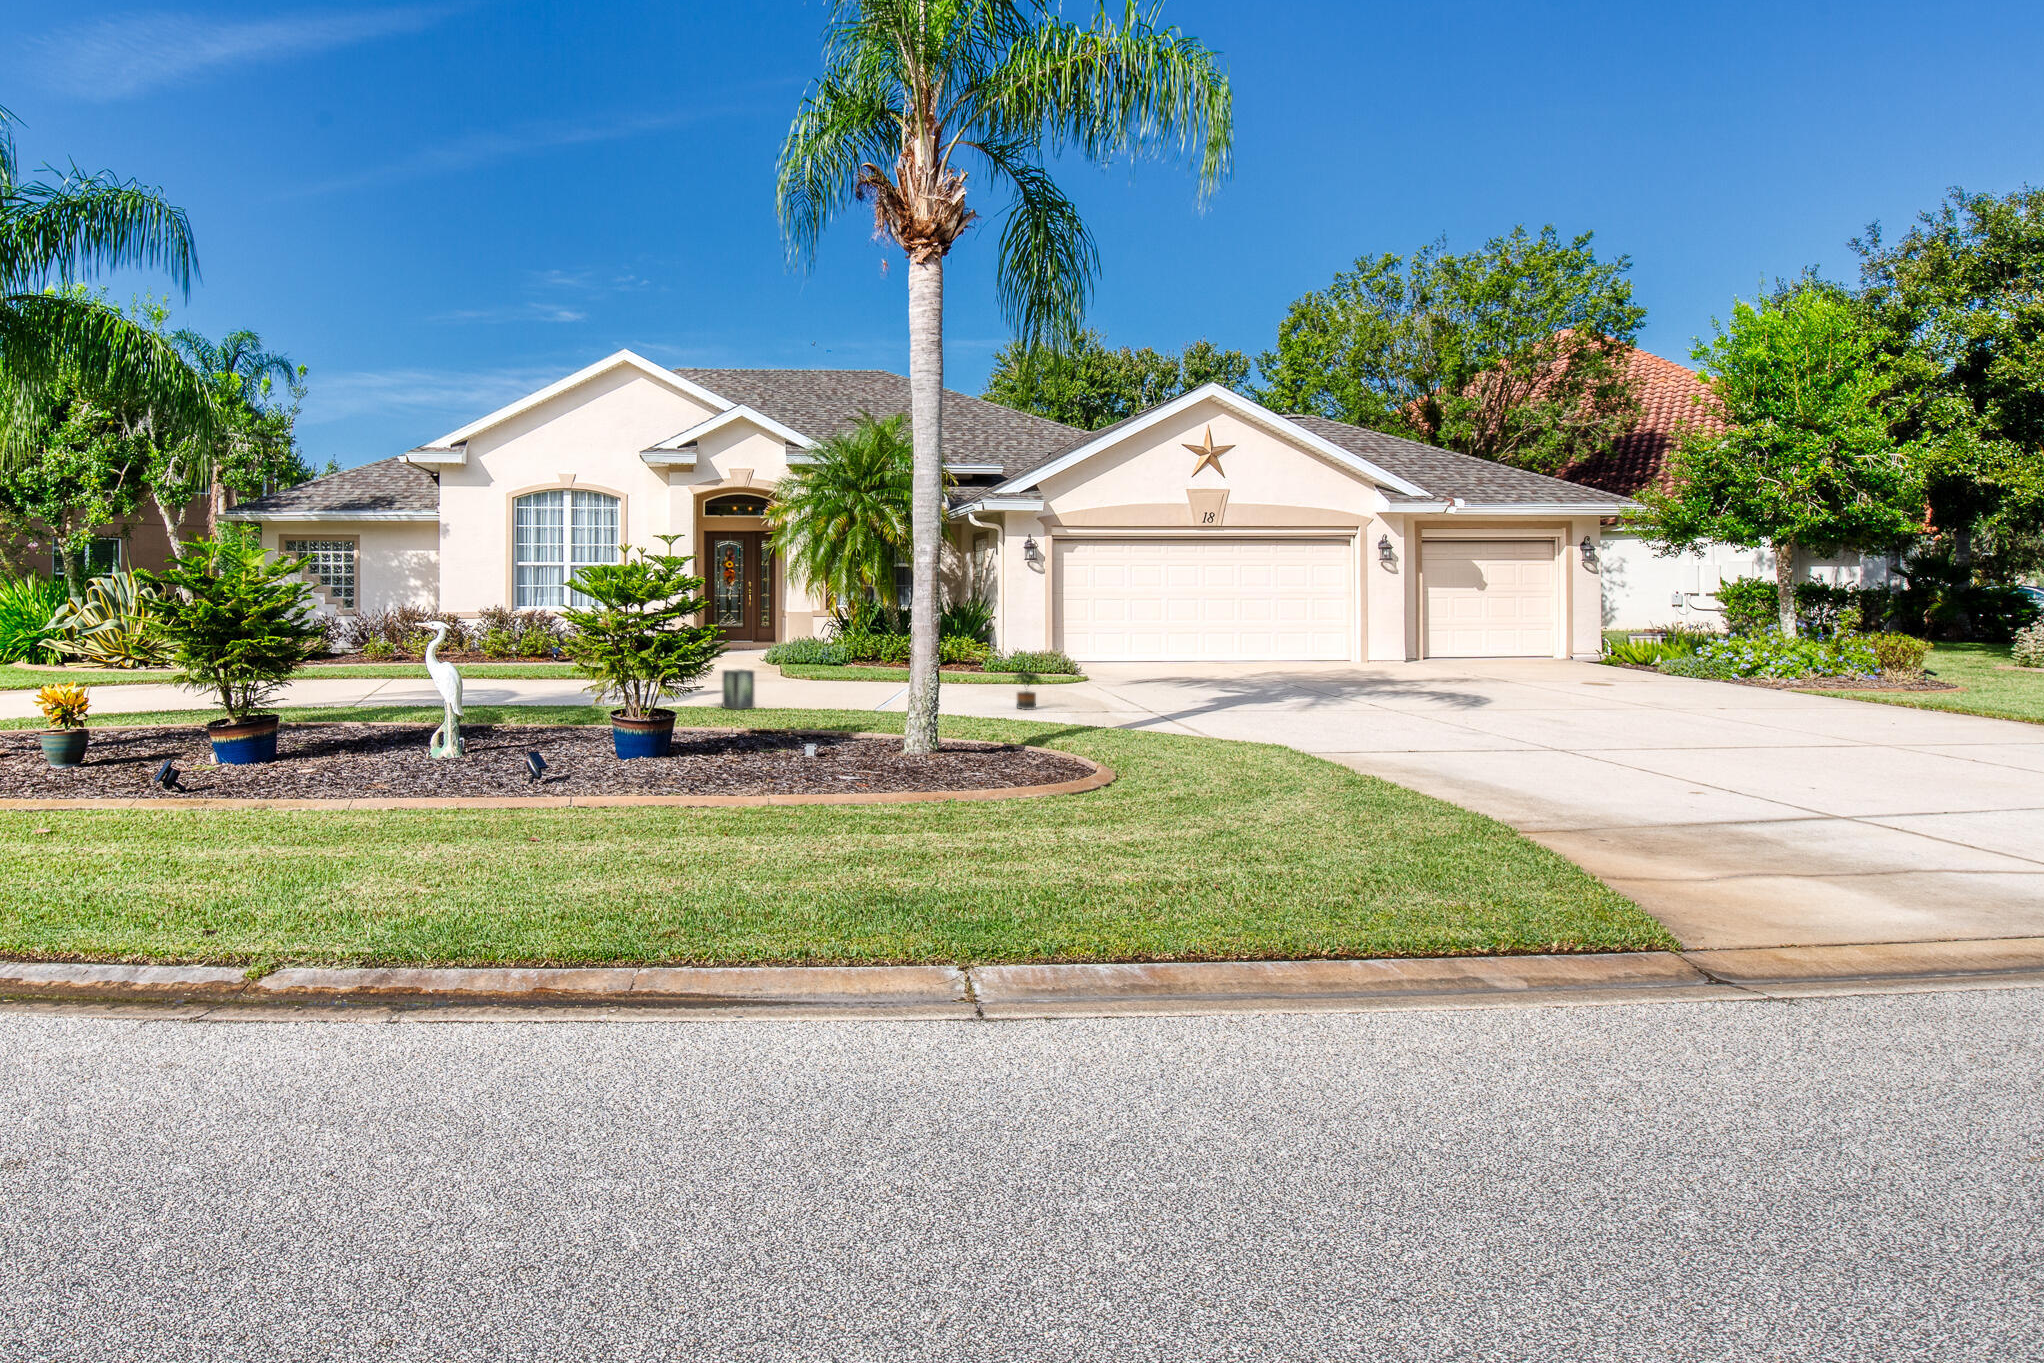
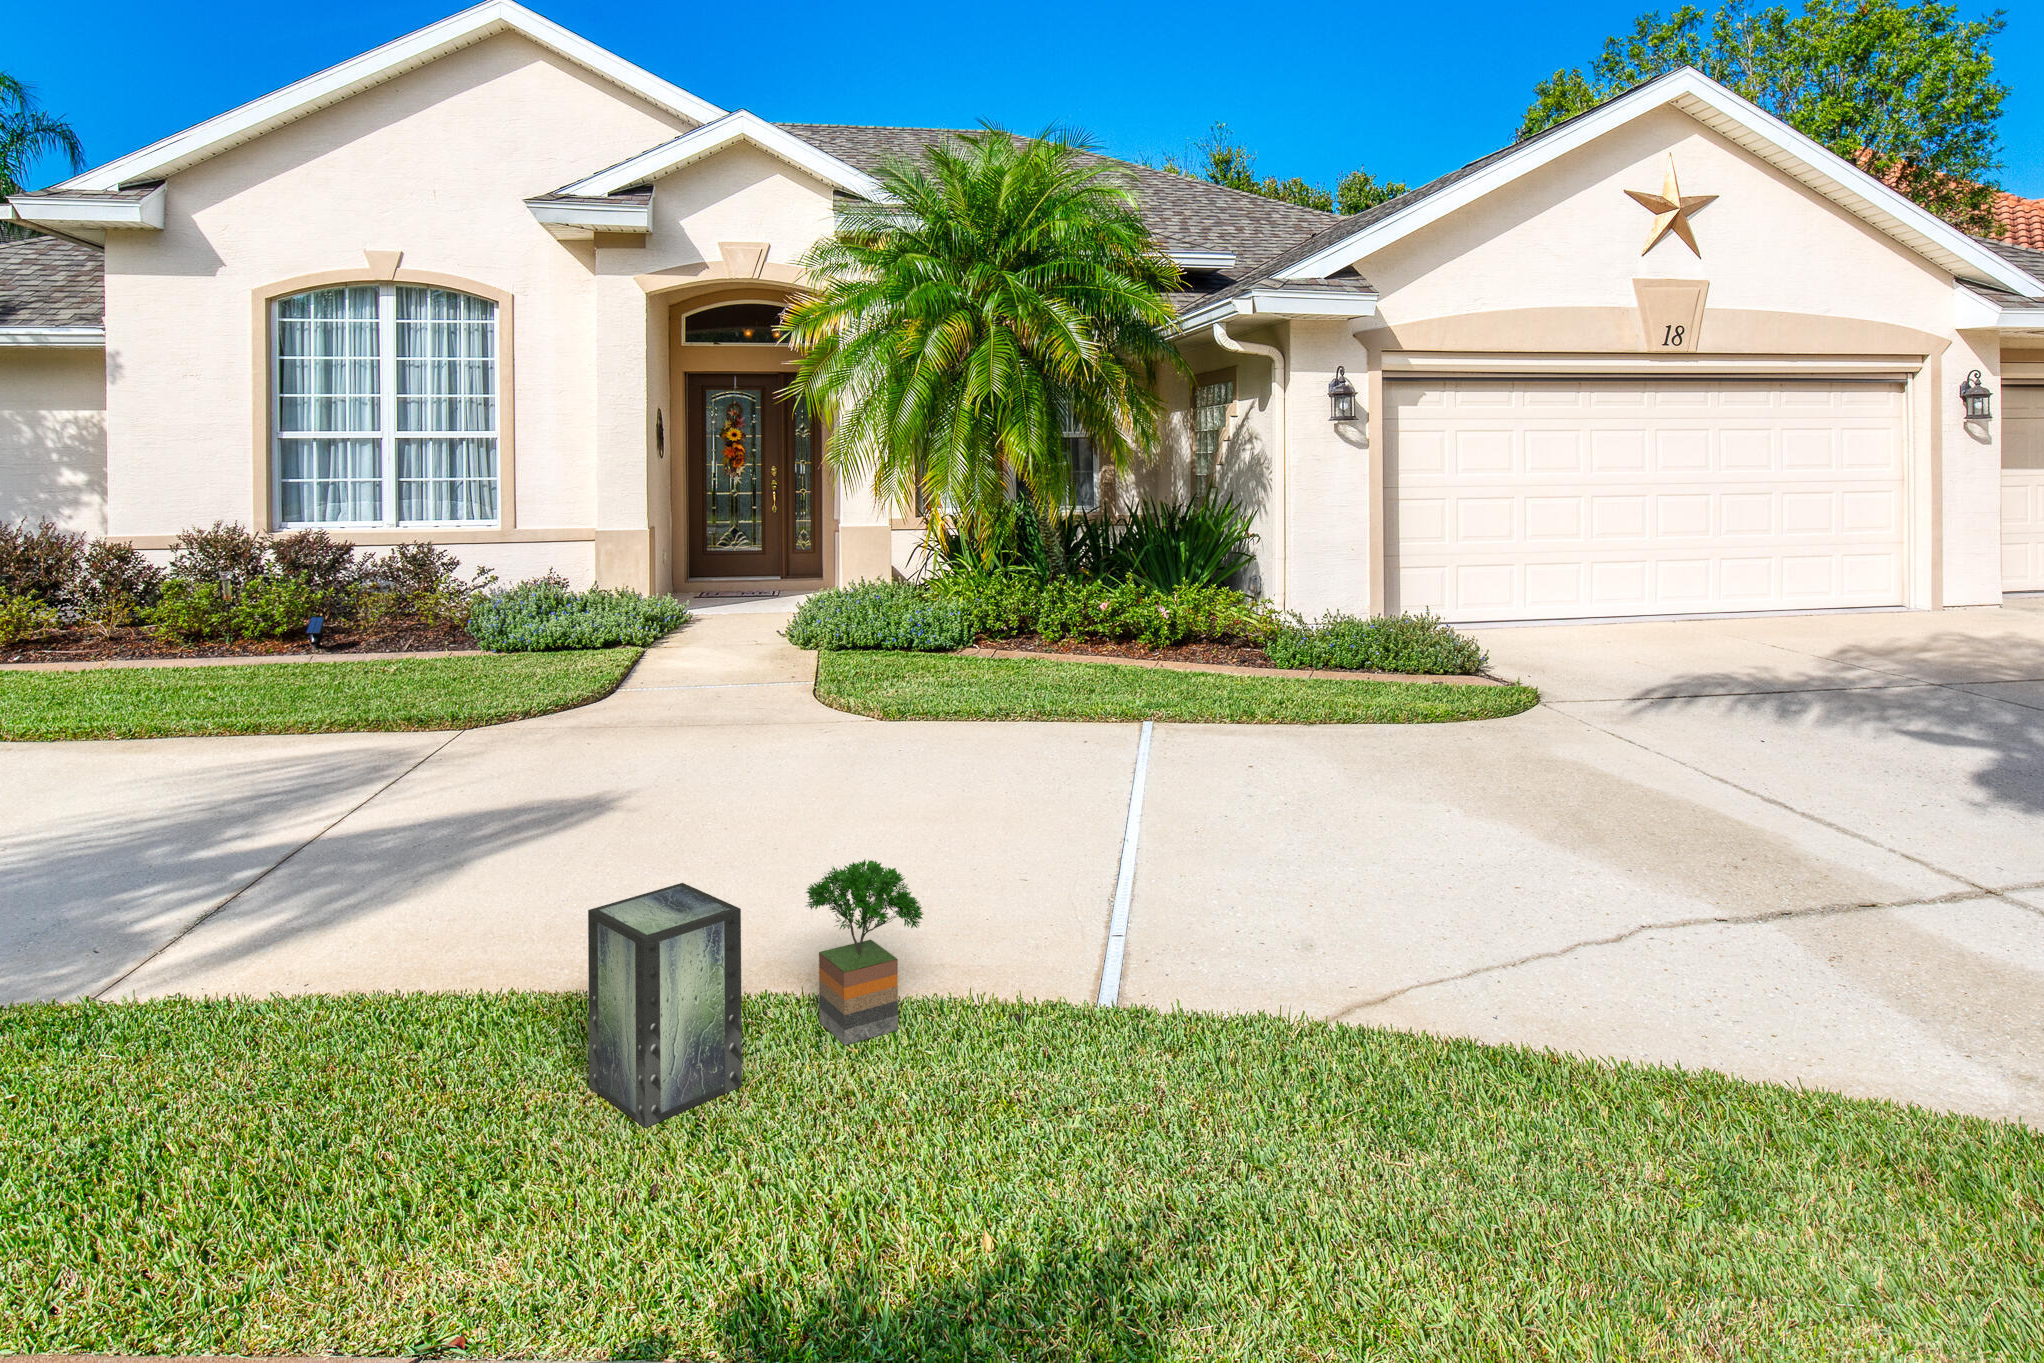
potted tree: present [1015,672,1042,710] -> present [806,859,923,1045]

